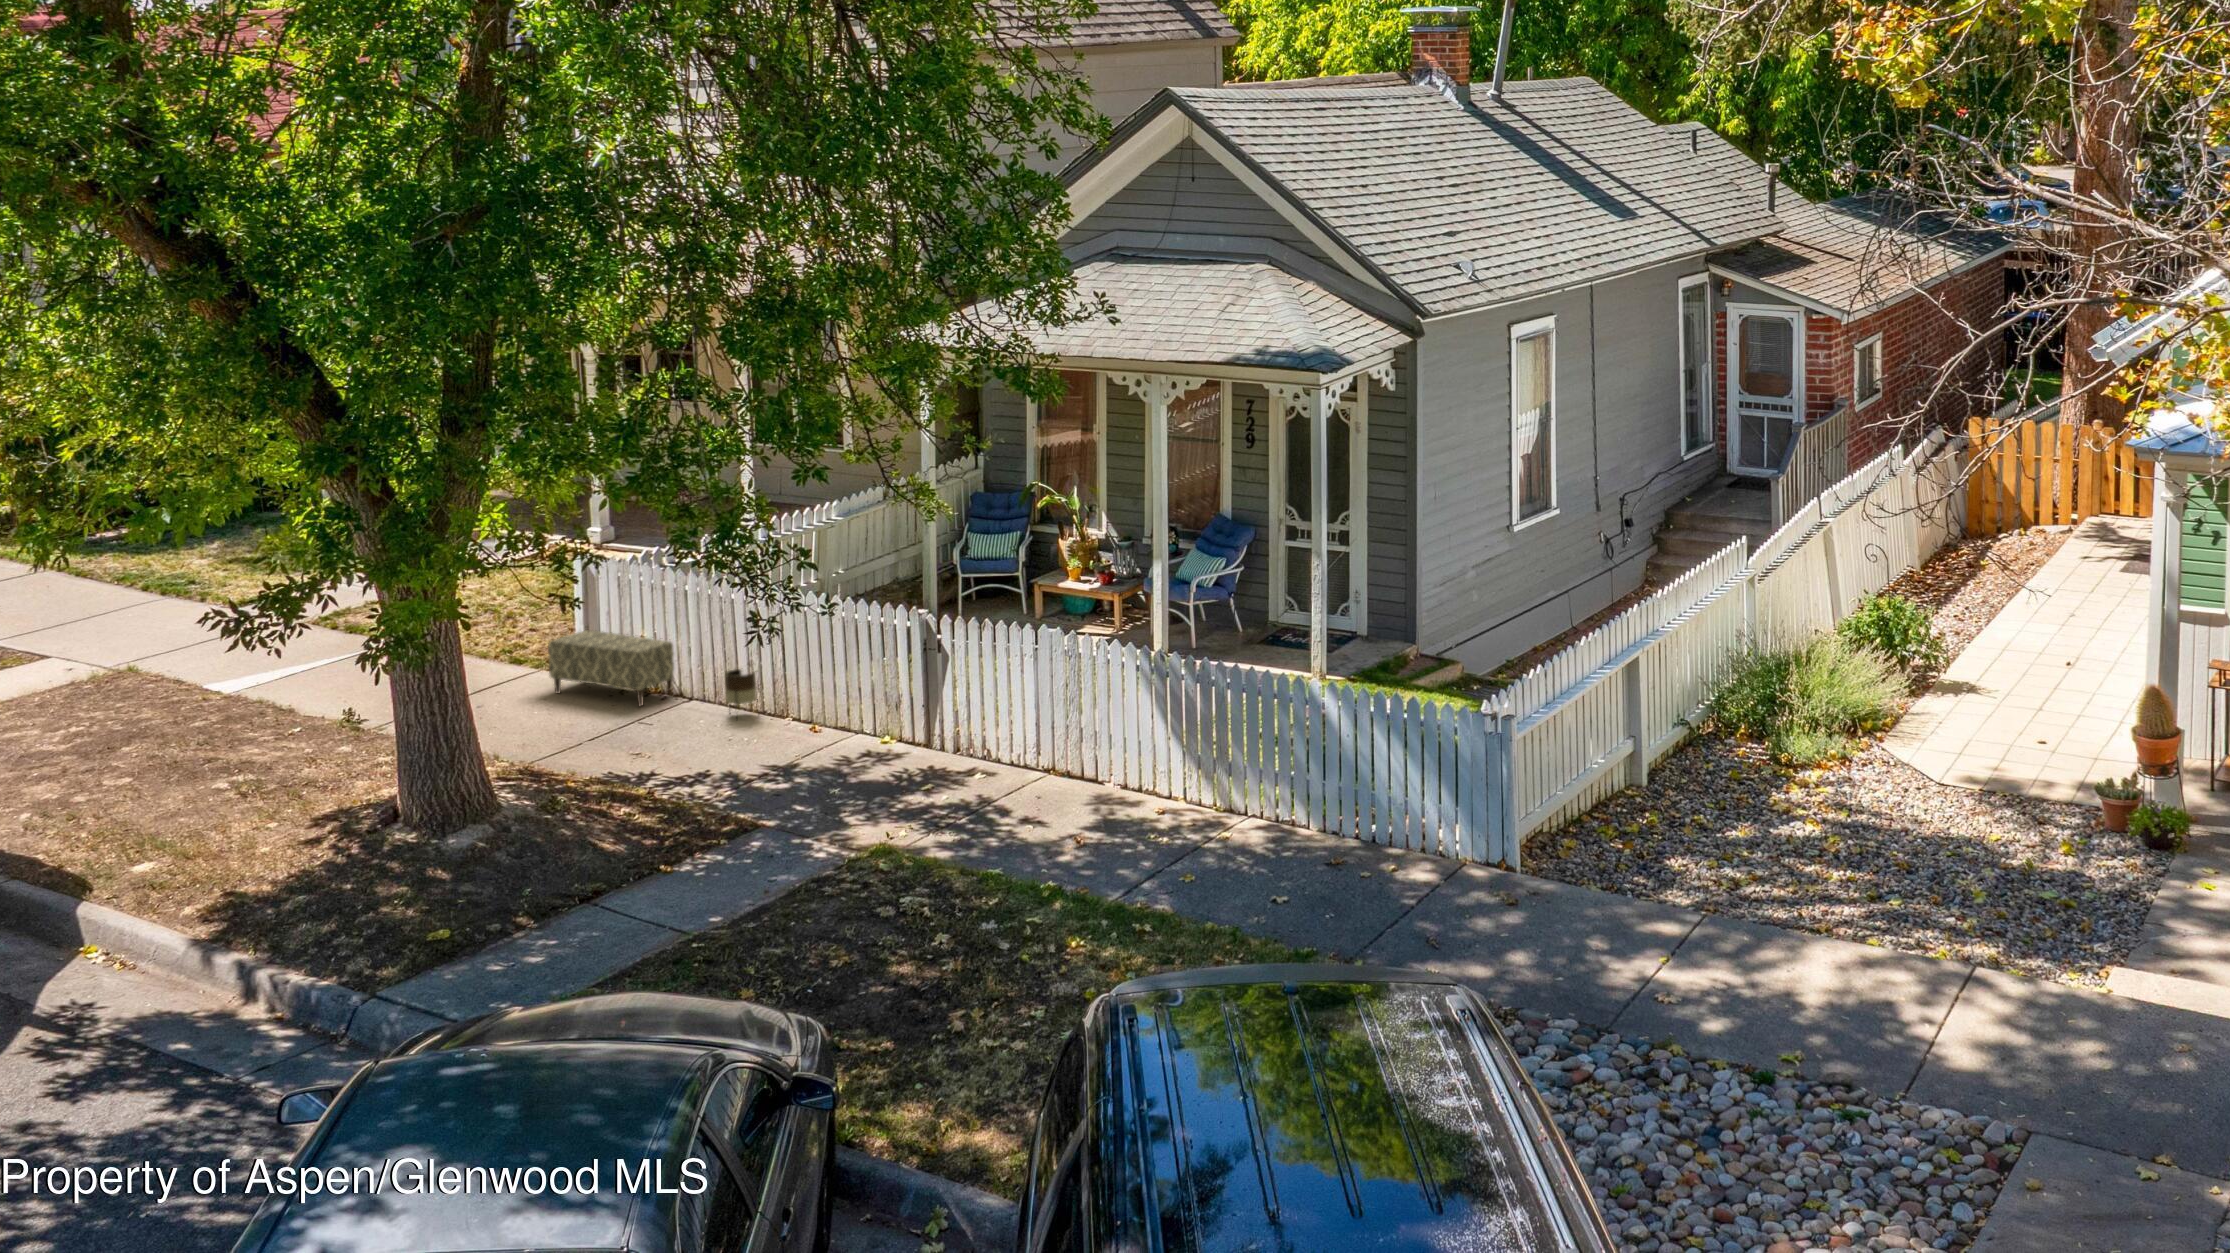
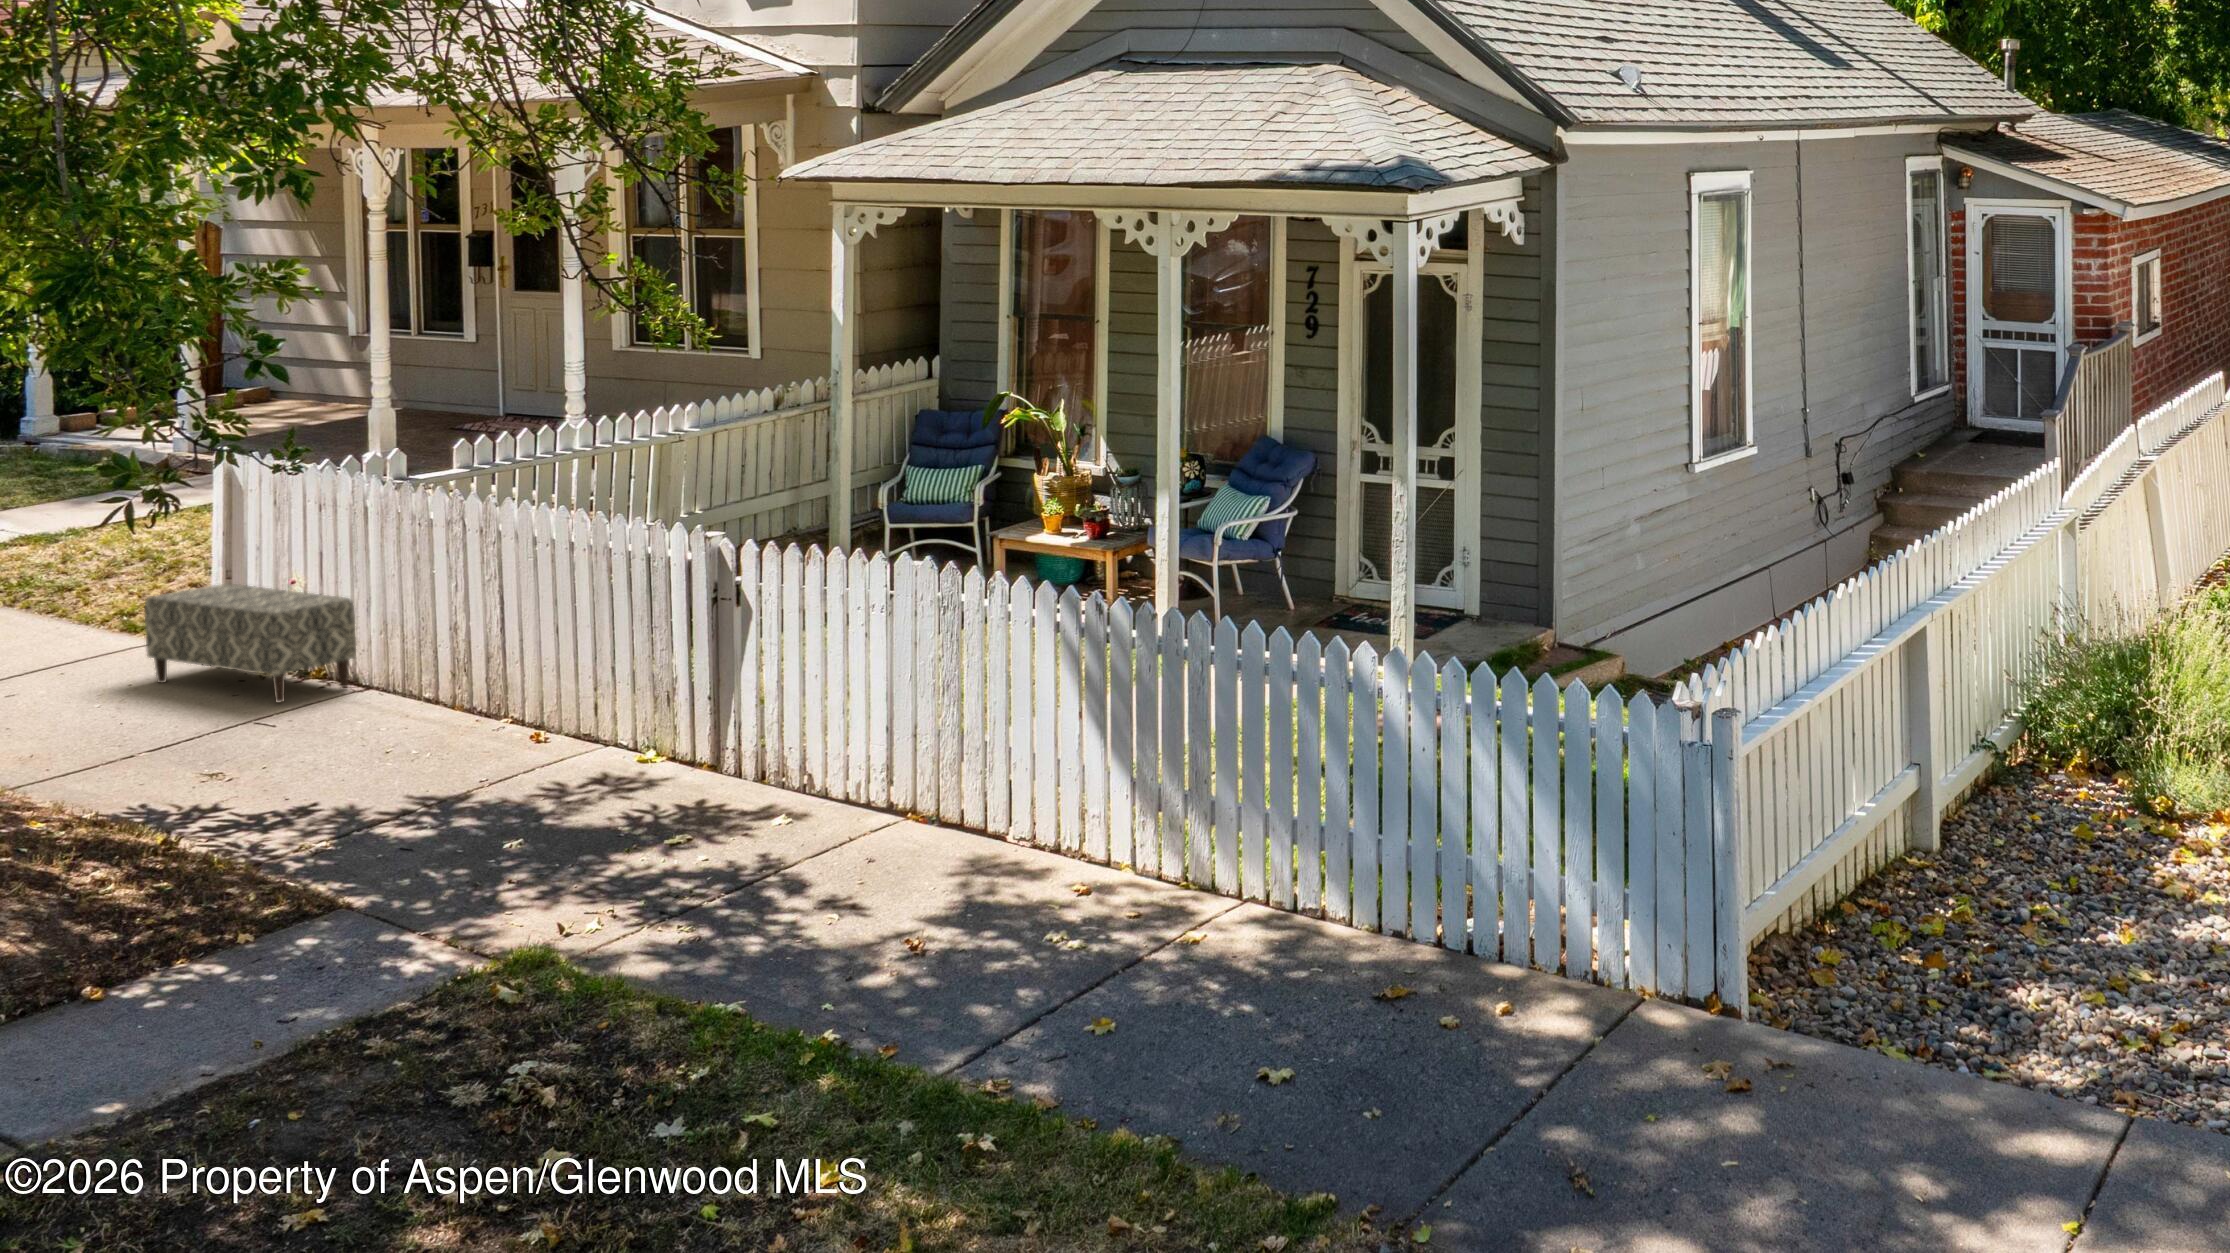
planter: present [725,669,758,705] -> none [409,642,470,726]

